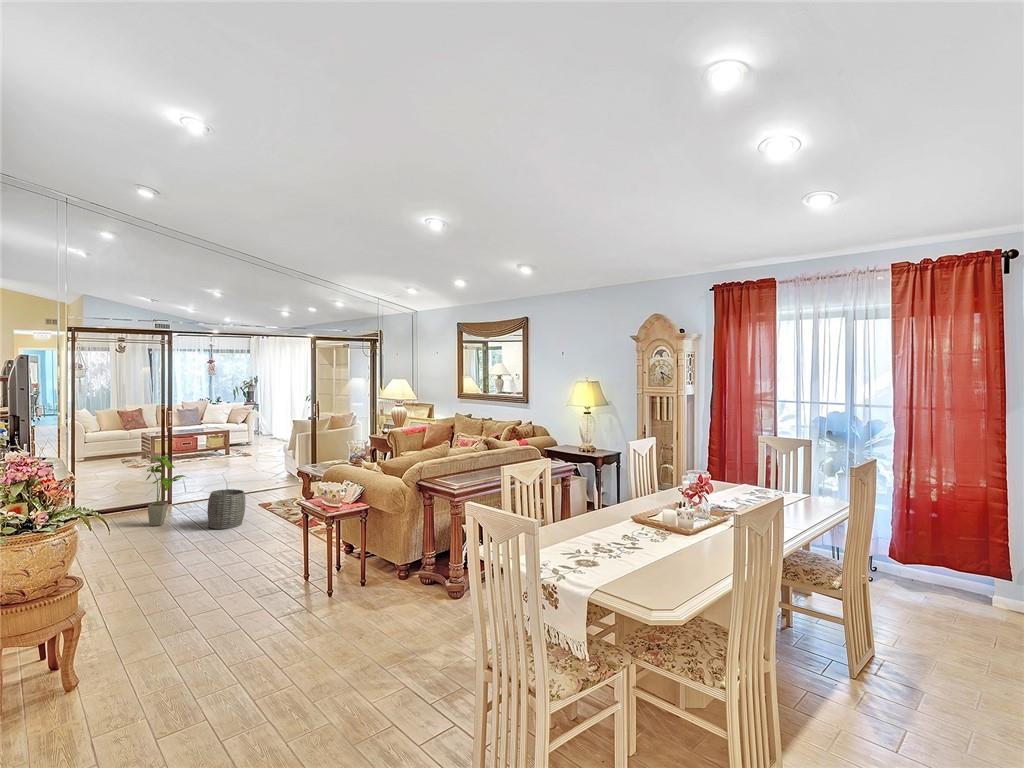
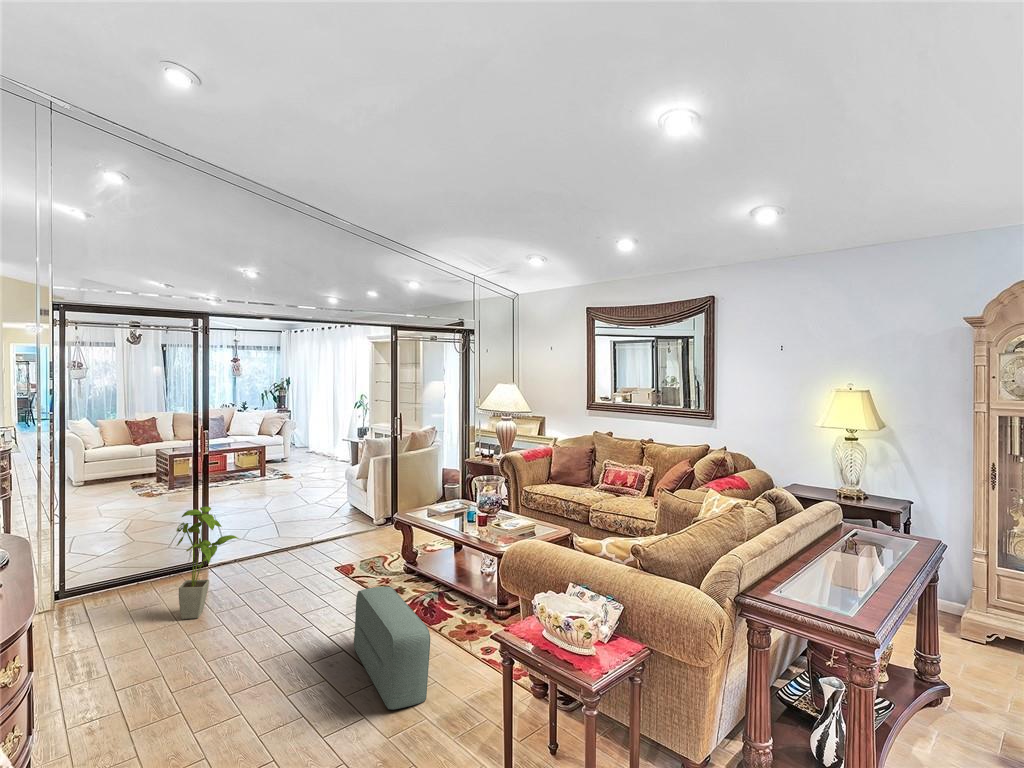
woven basket: present [207,489,246,529] -> none [274,558,331,628]
pouf: none [251,500,284,556] -> present [354,587,430,709]

